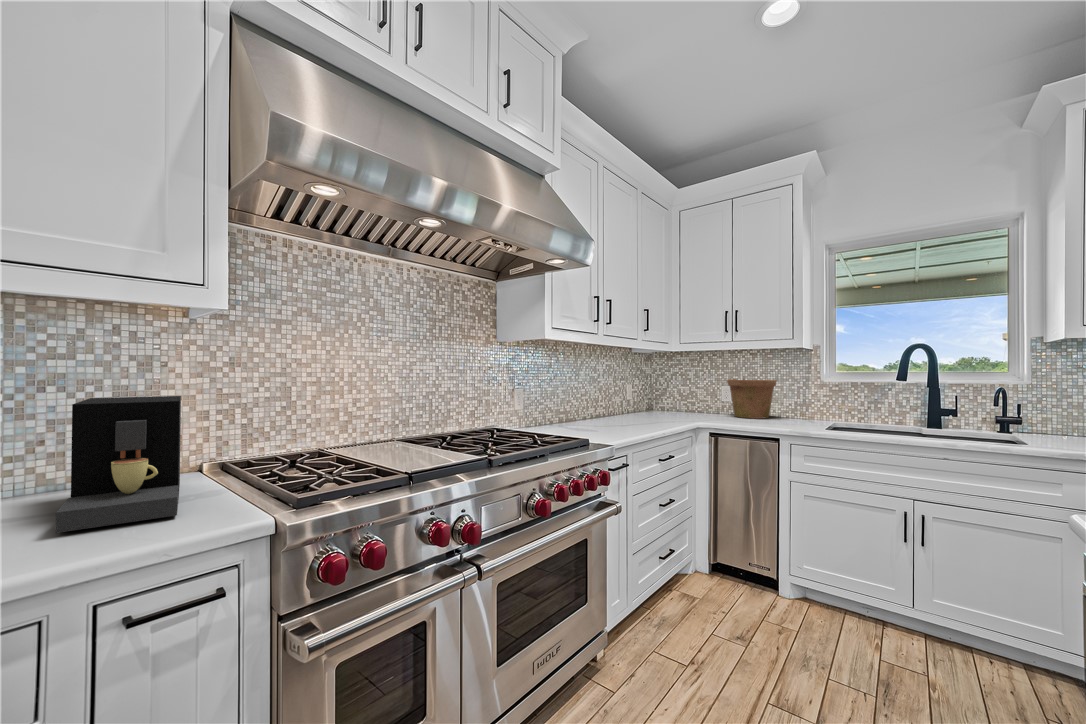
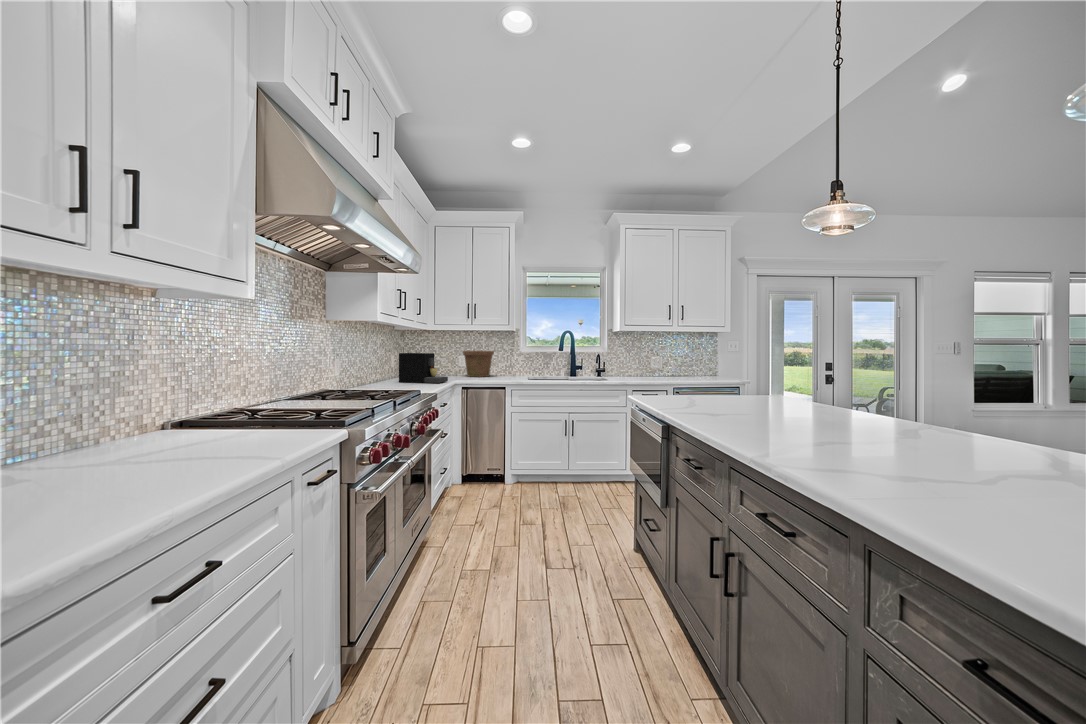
coffee maker: present [56,396,181,533] -> present [399,353,448,383]

